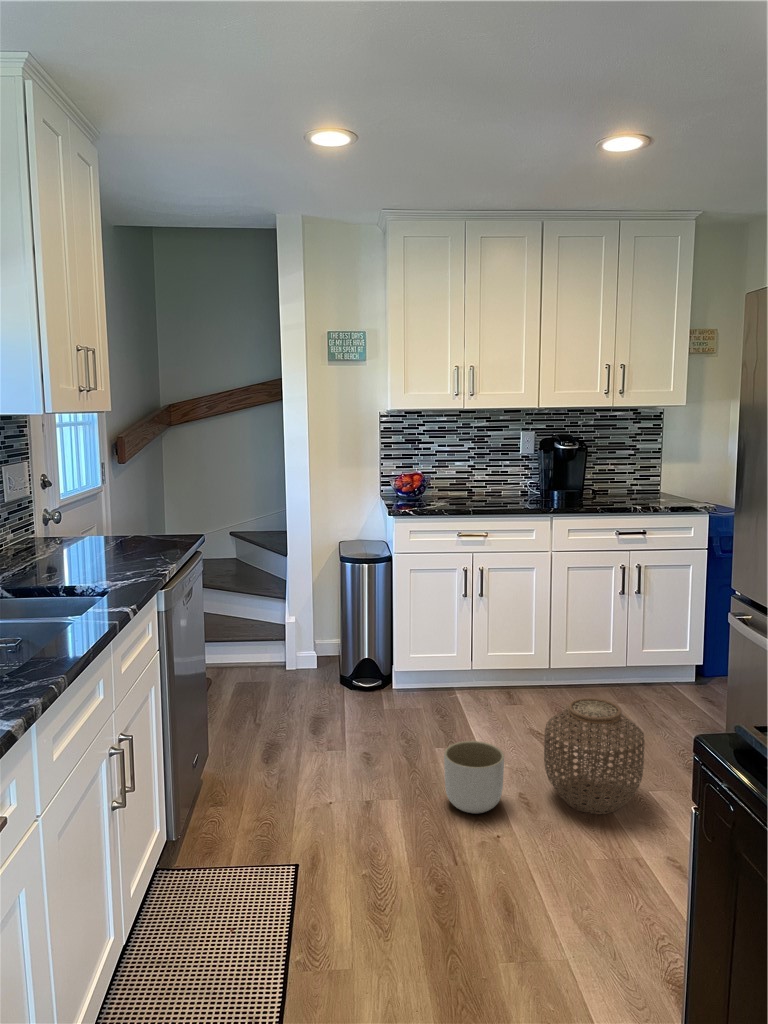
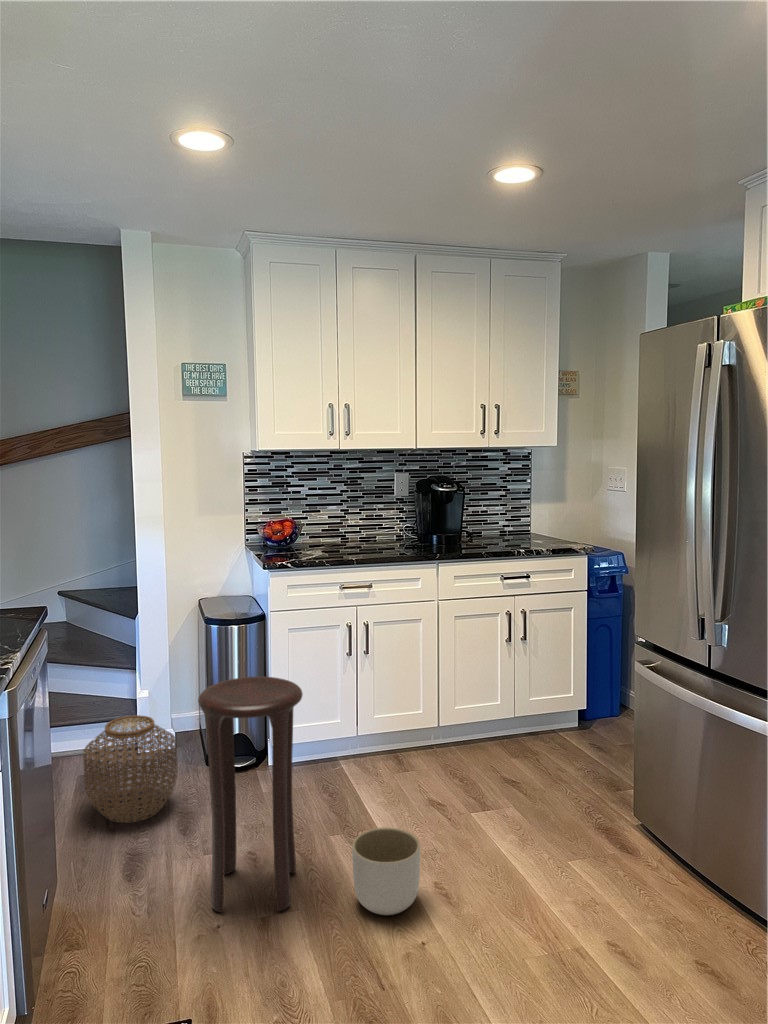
stool: none [319,604,407,799] -> present [198,677,303,912]
woven basket: present [544,698,644,814] -> present [83,715,177,823]

